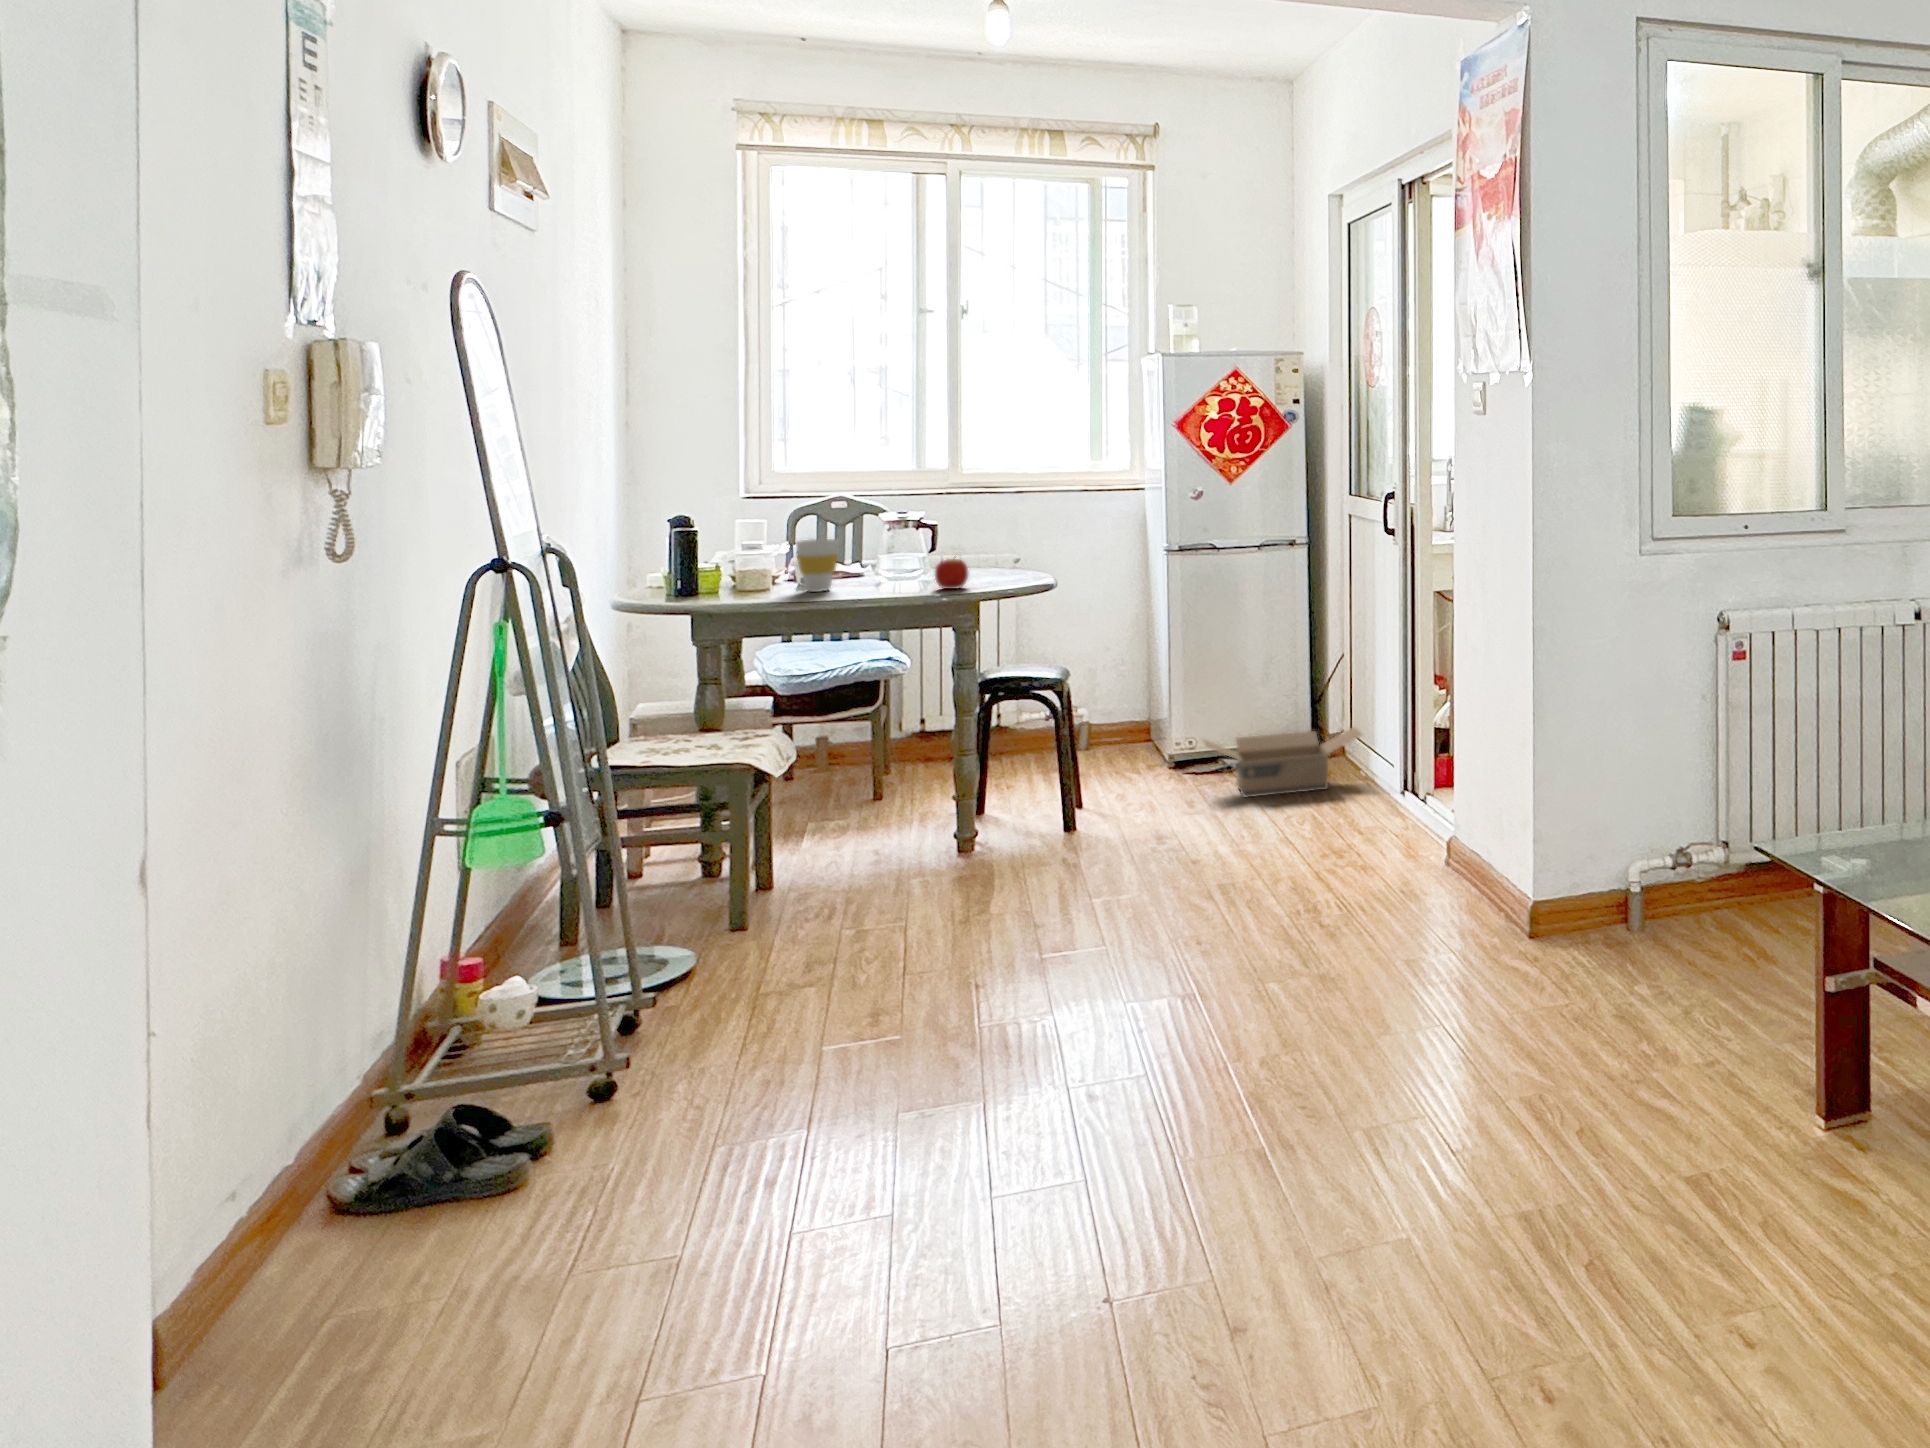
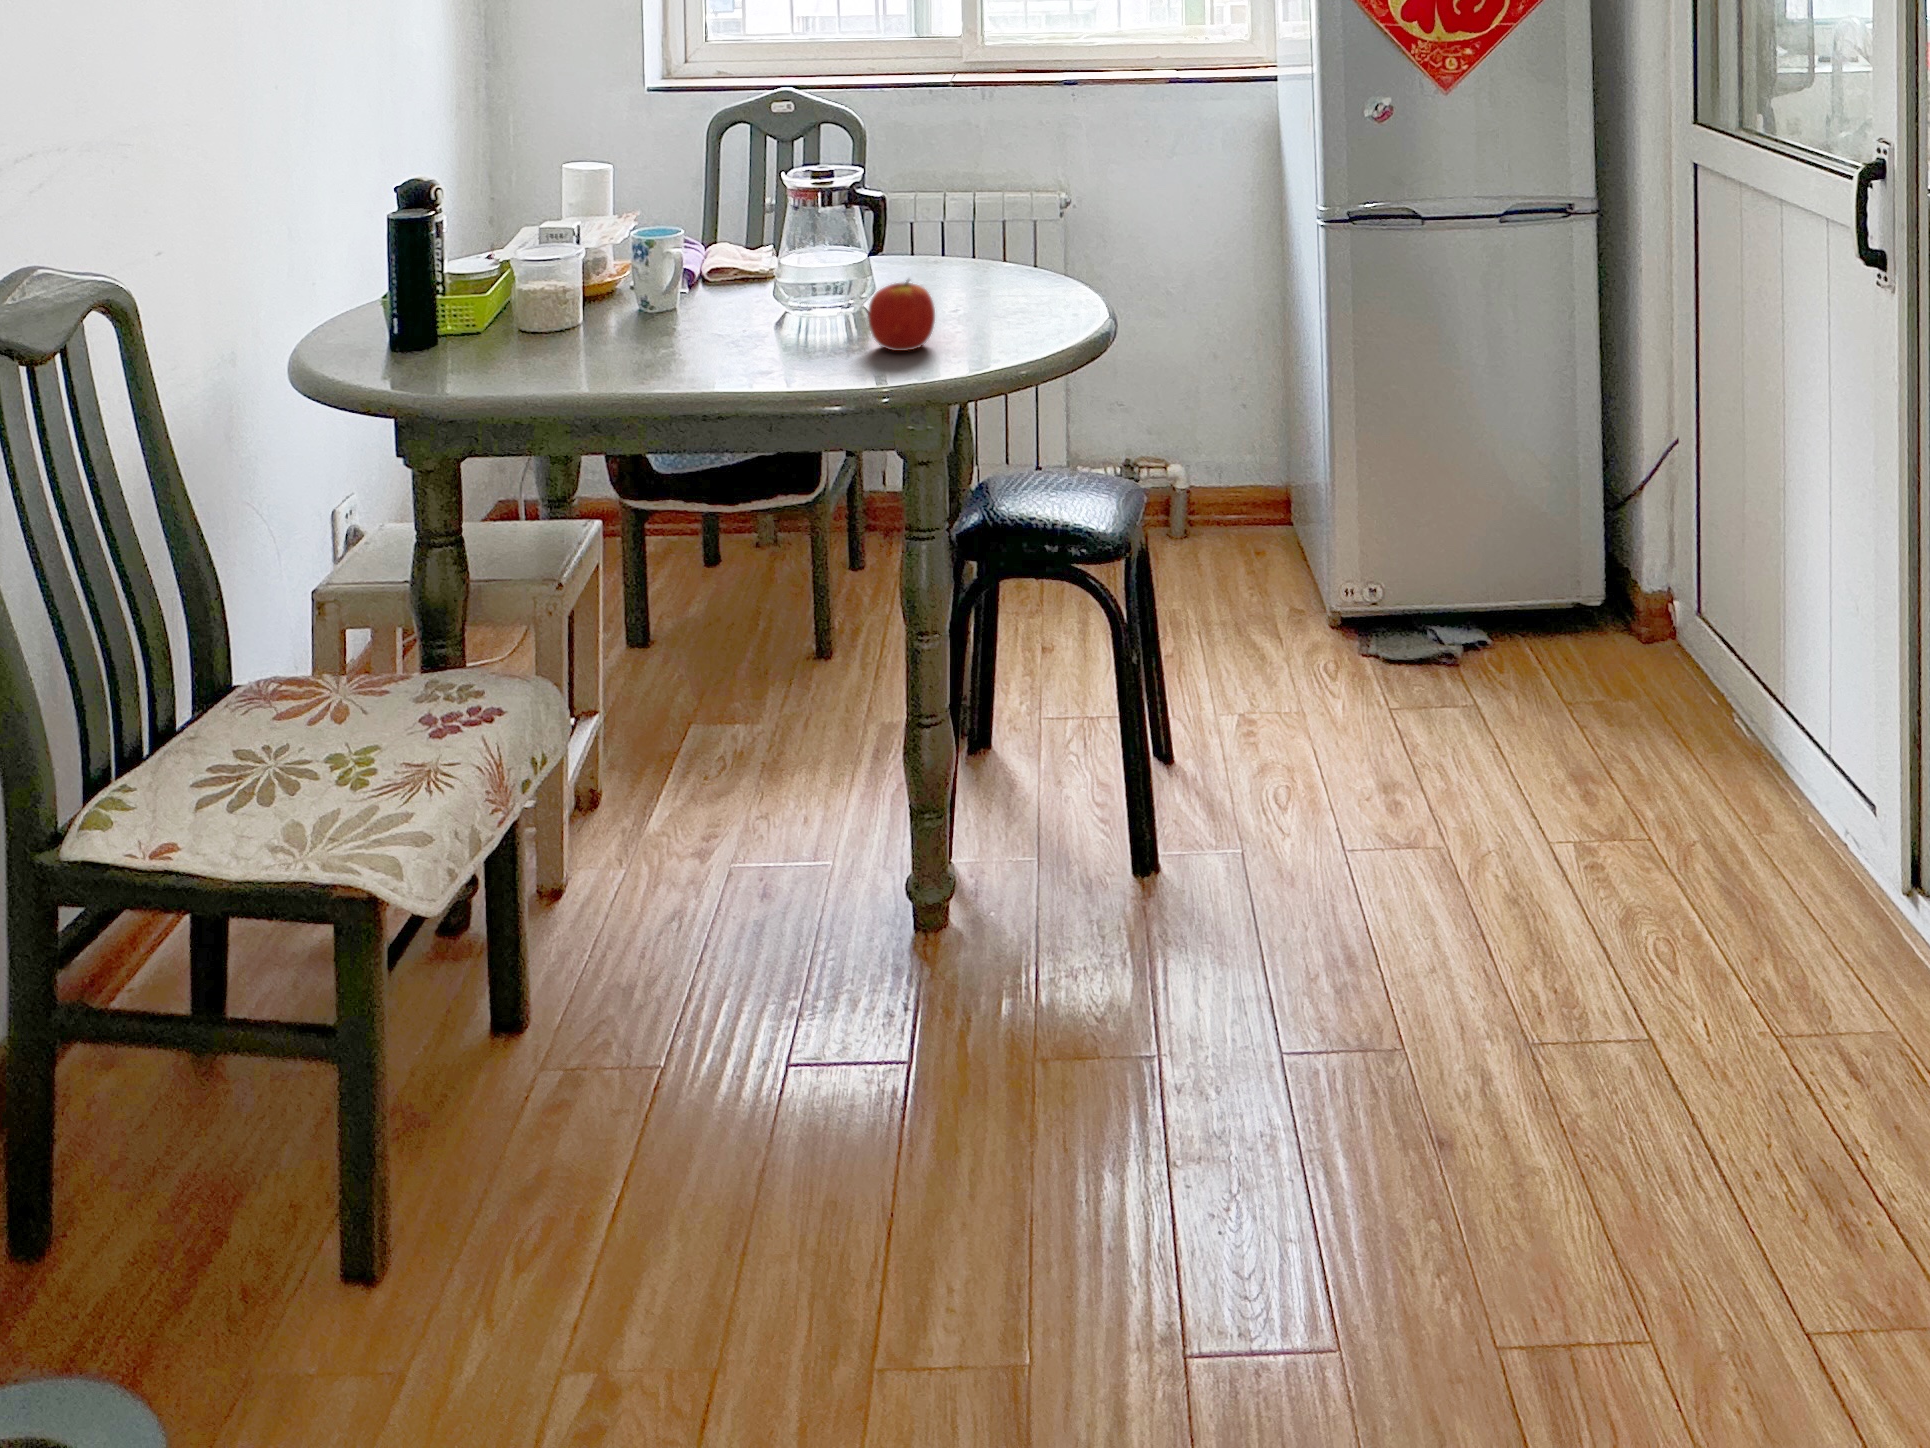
cup: present [796,539,839,592] -> none [613,226,697,339]
cardboard box: present [1203,727,1362,797] -> none [1404,624,1759,782]

